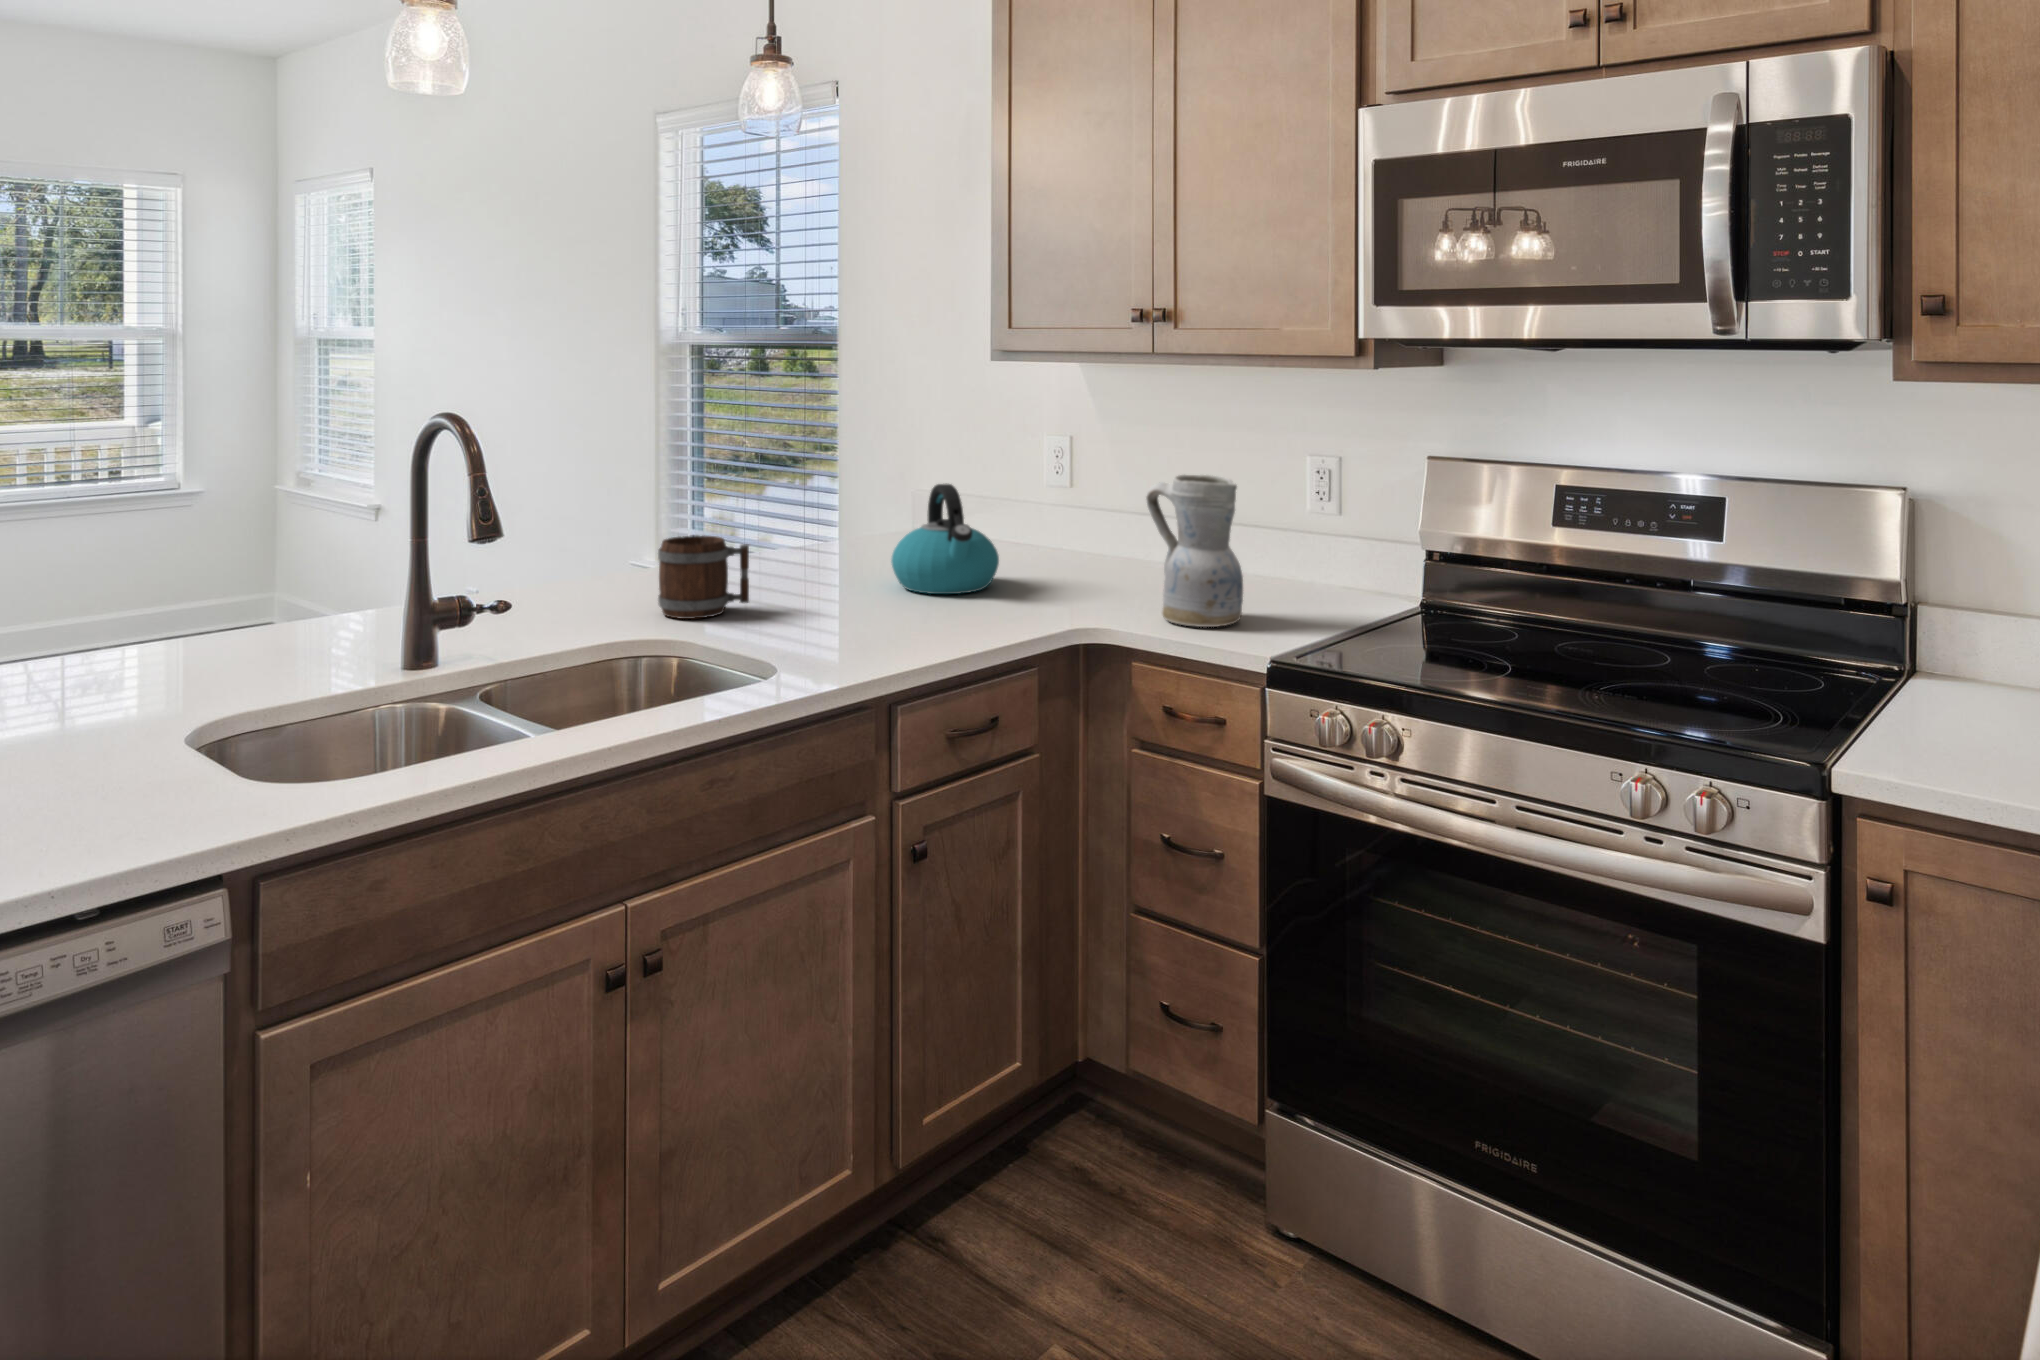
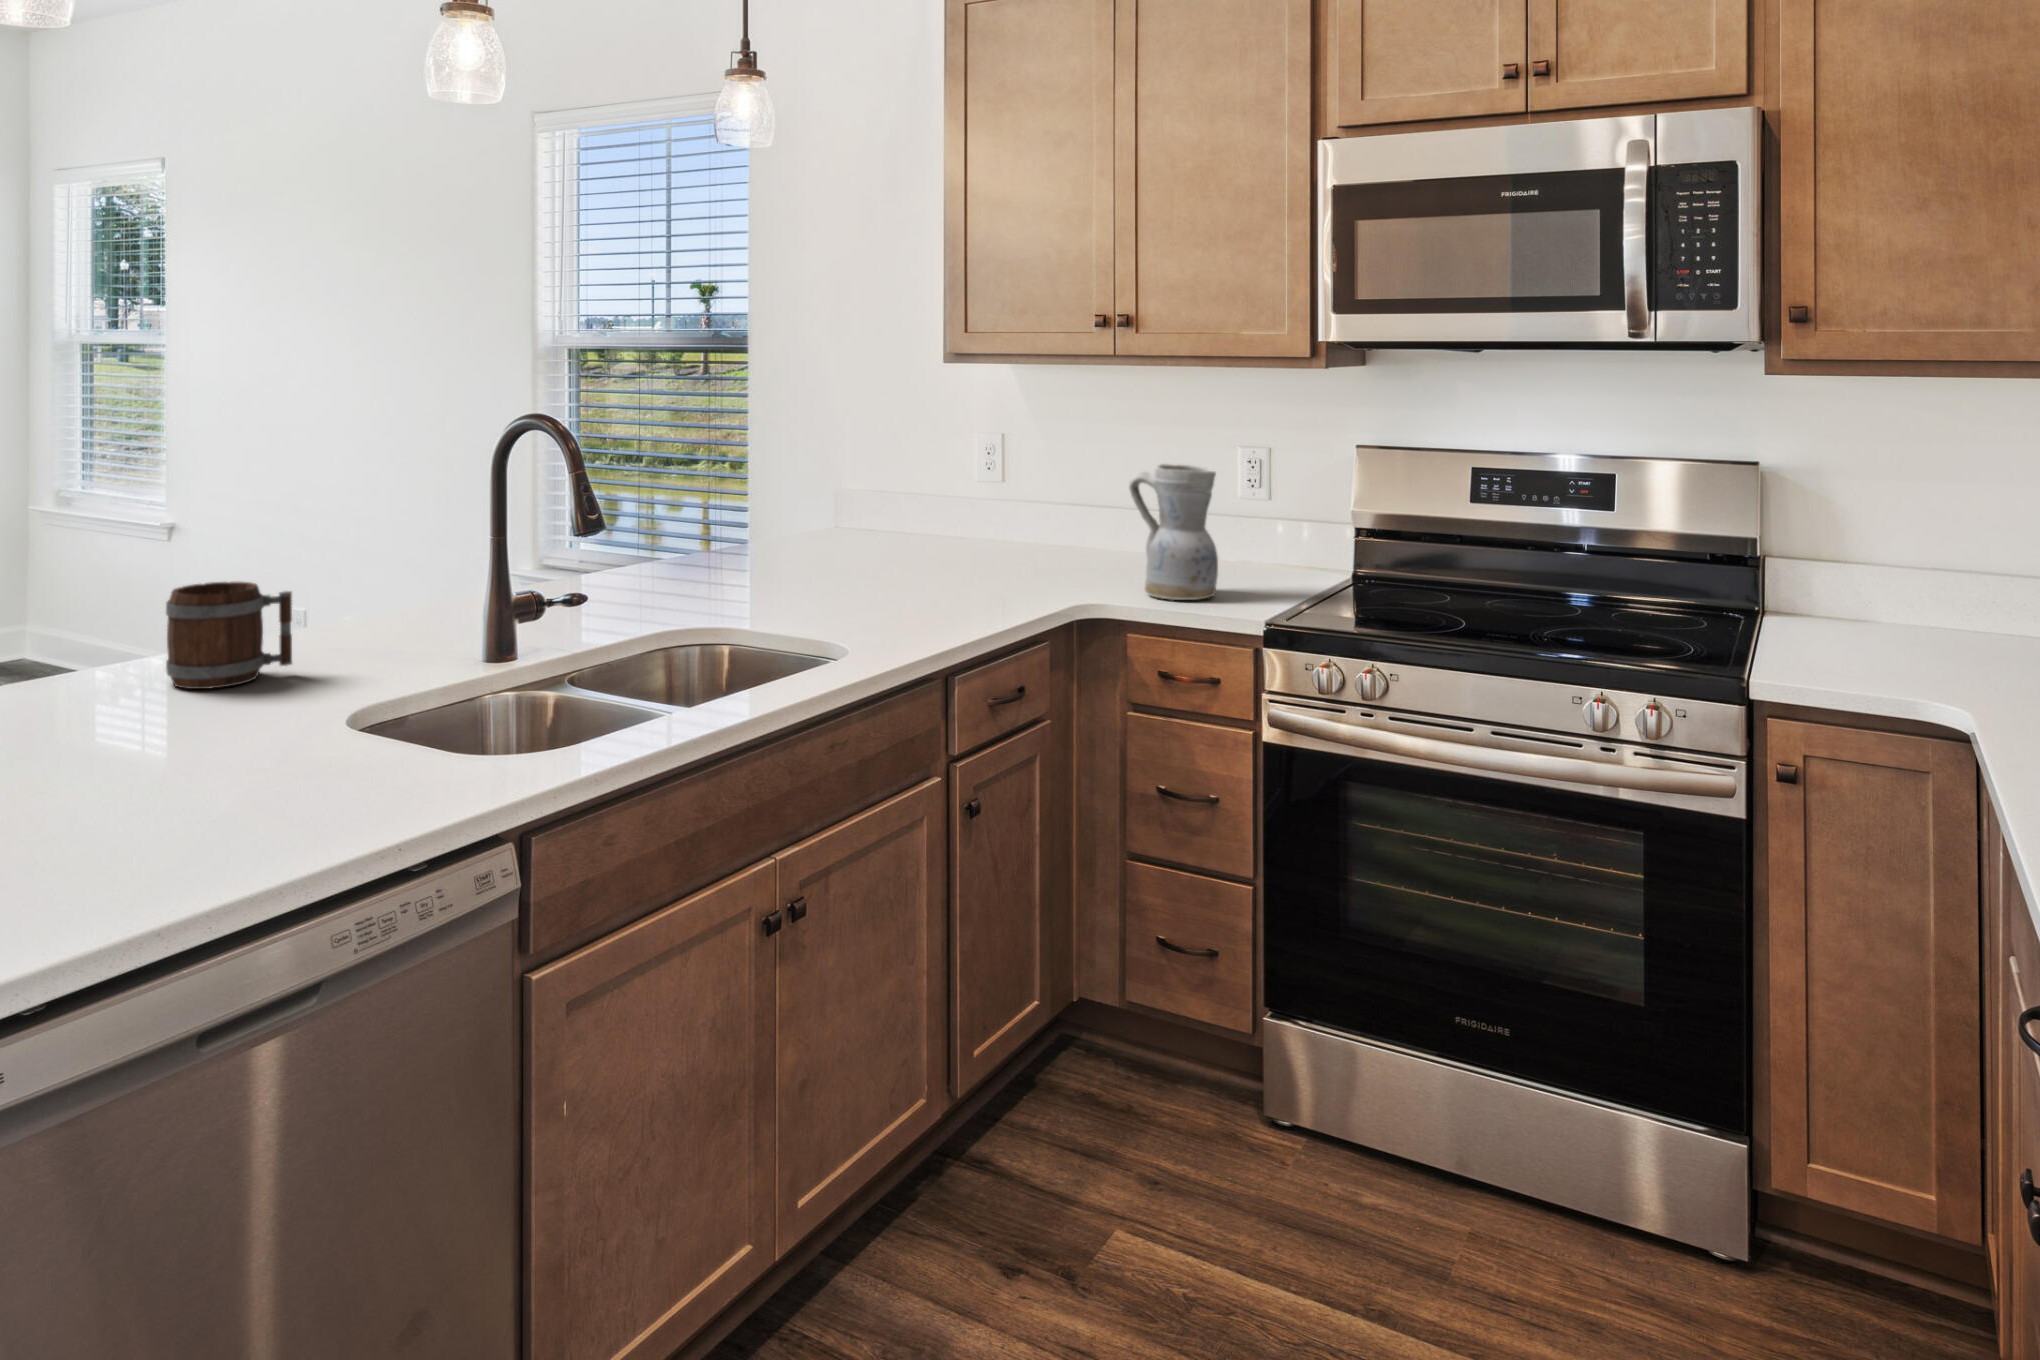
kettle: present [891,484,999,594] -> none [874,478,975,581]
mug: present [658,535,749,619] -> present [166,582,292,689]

